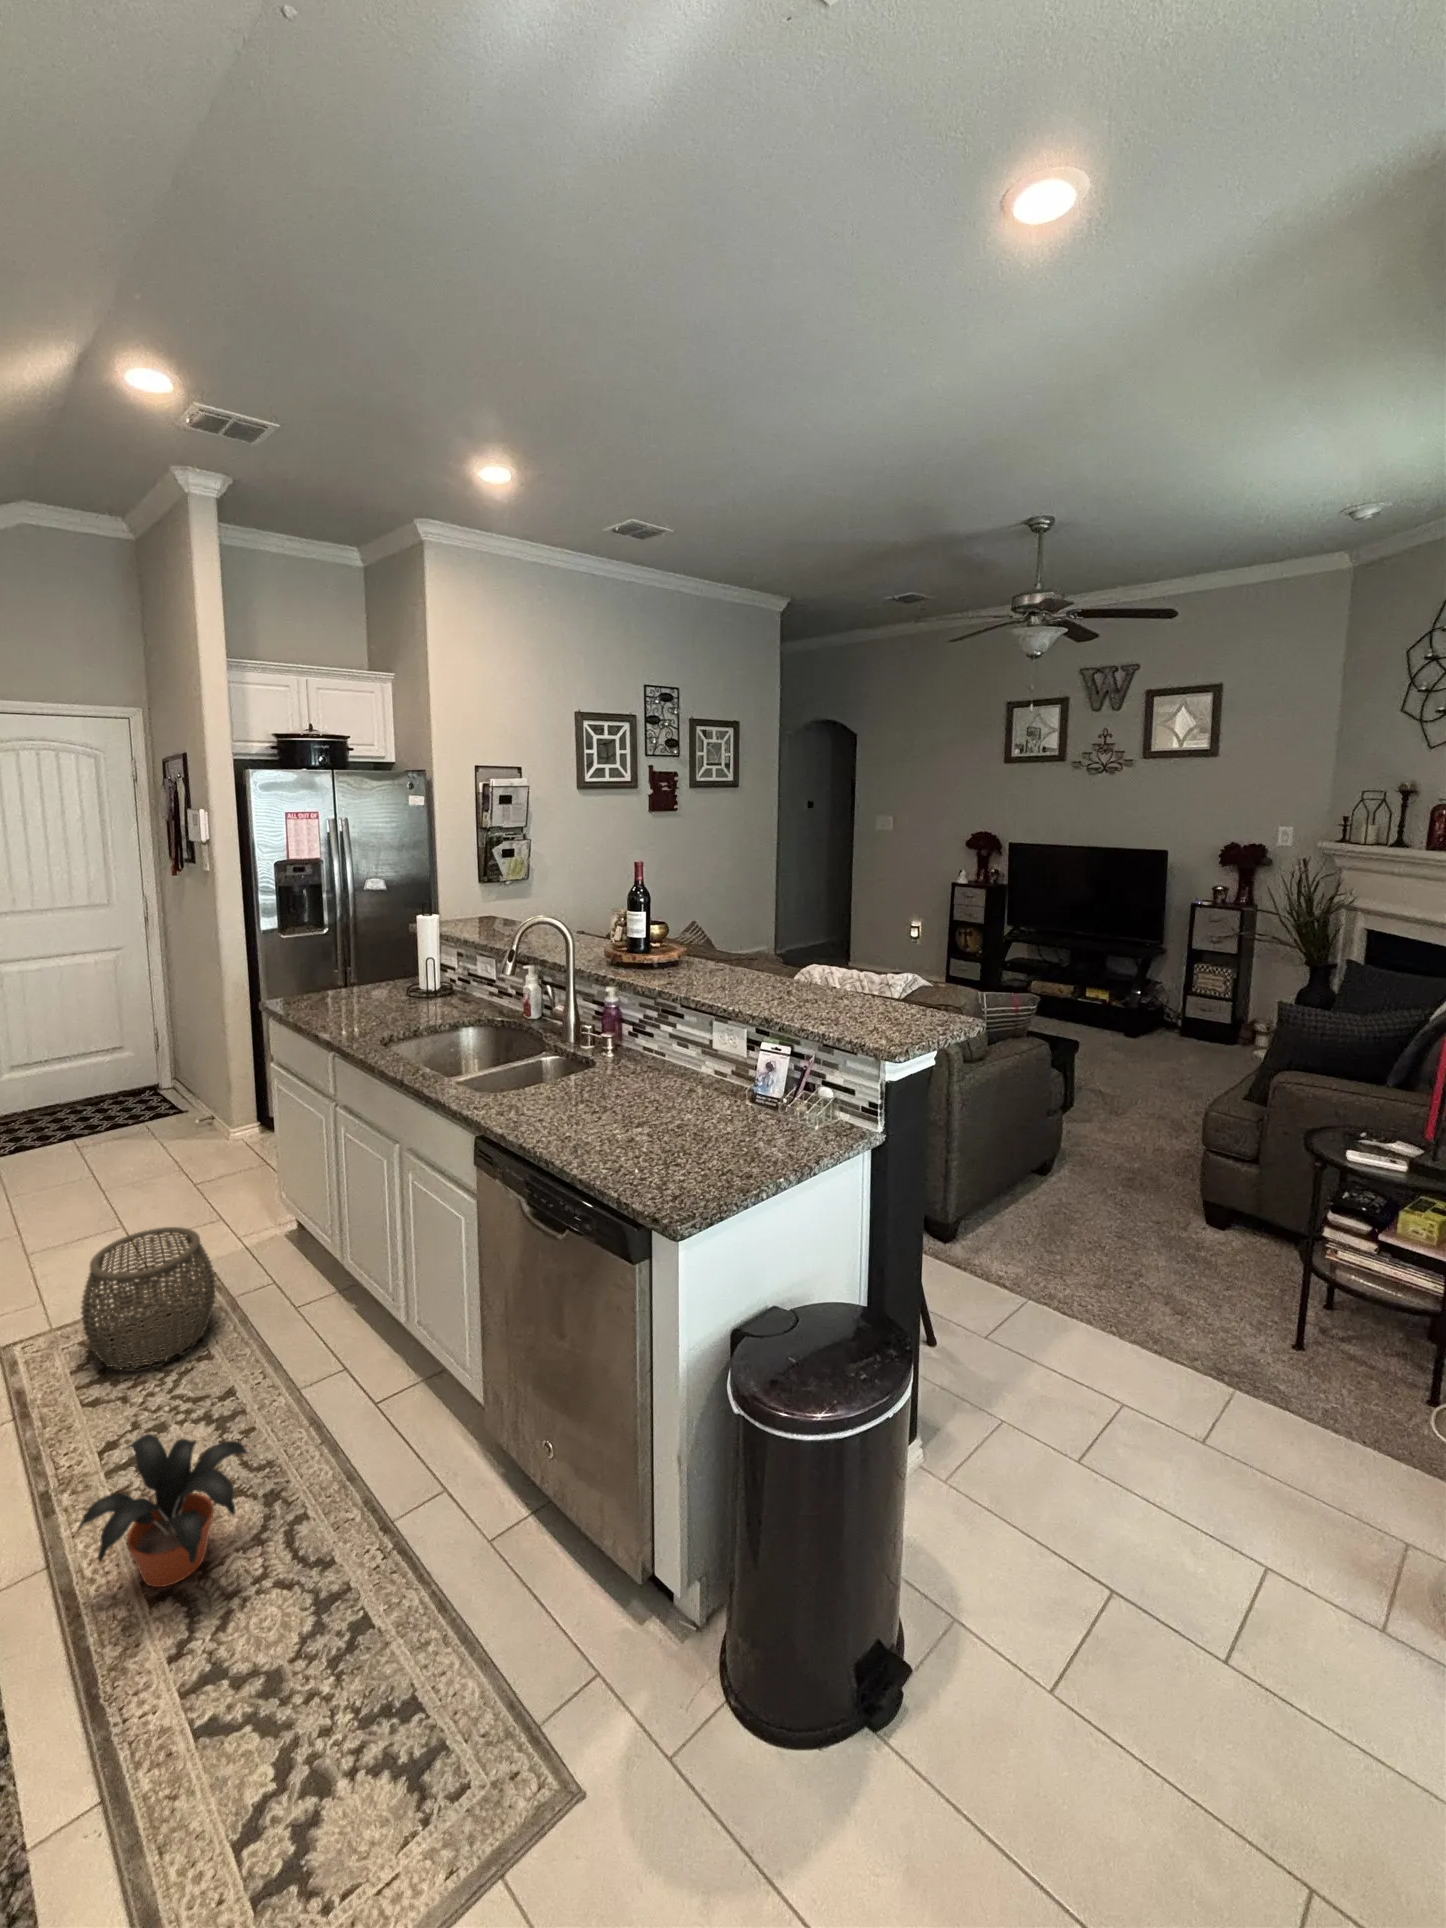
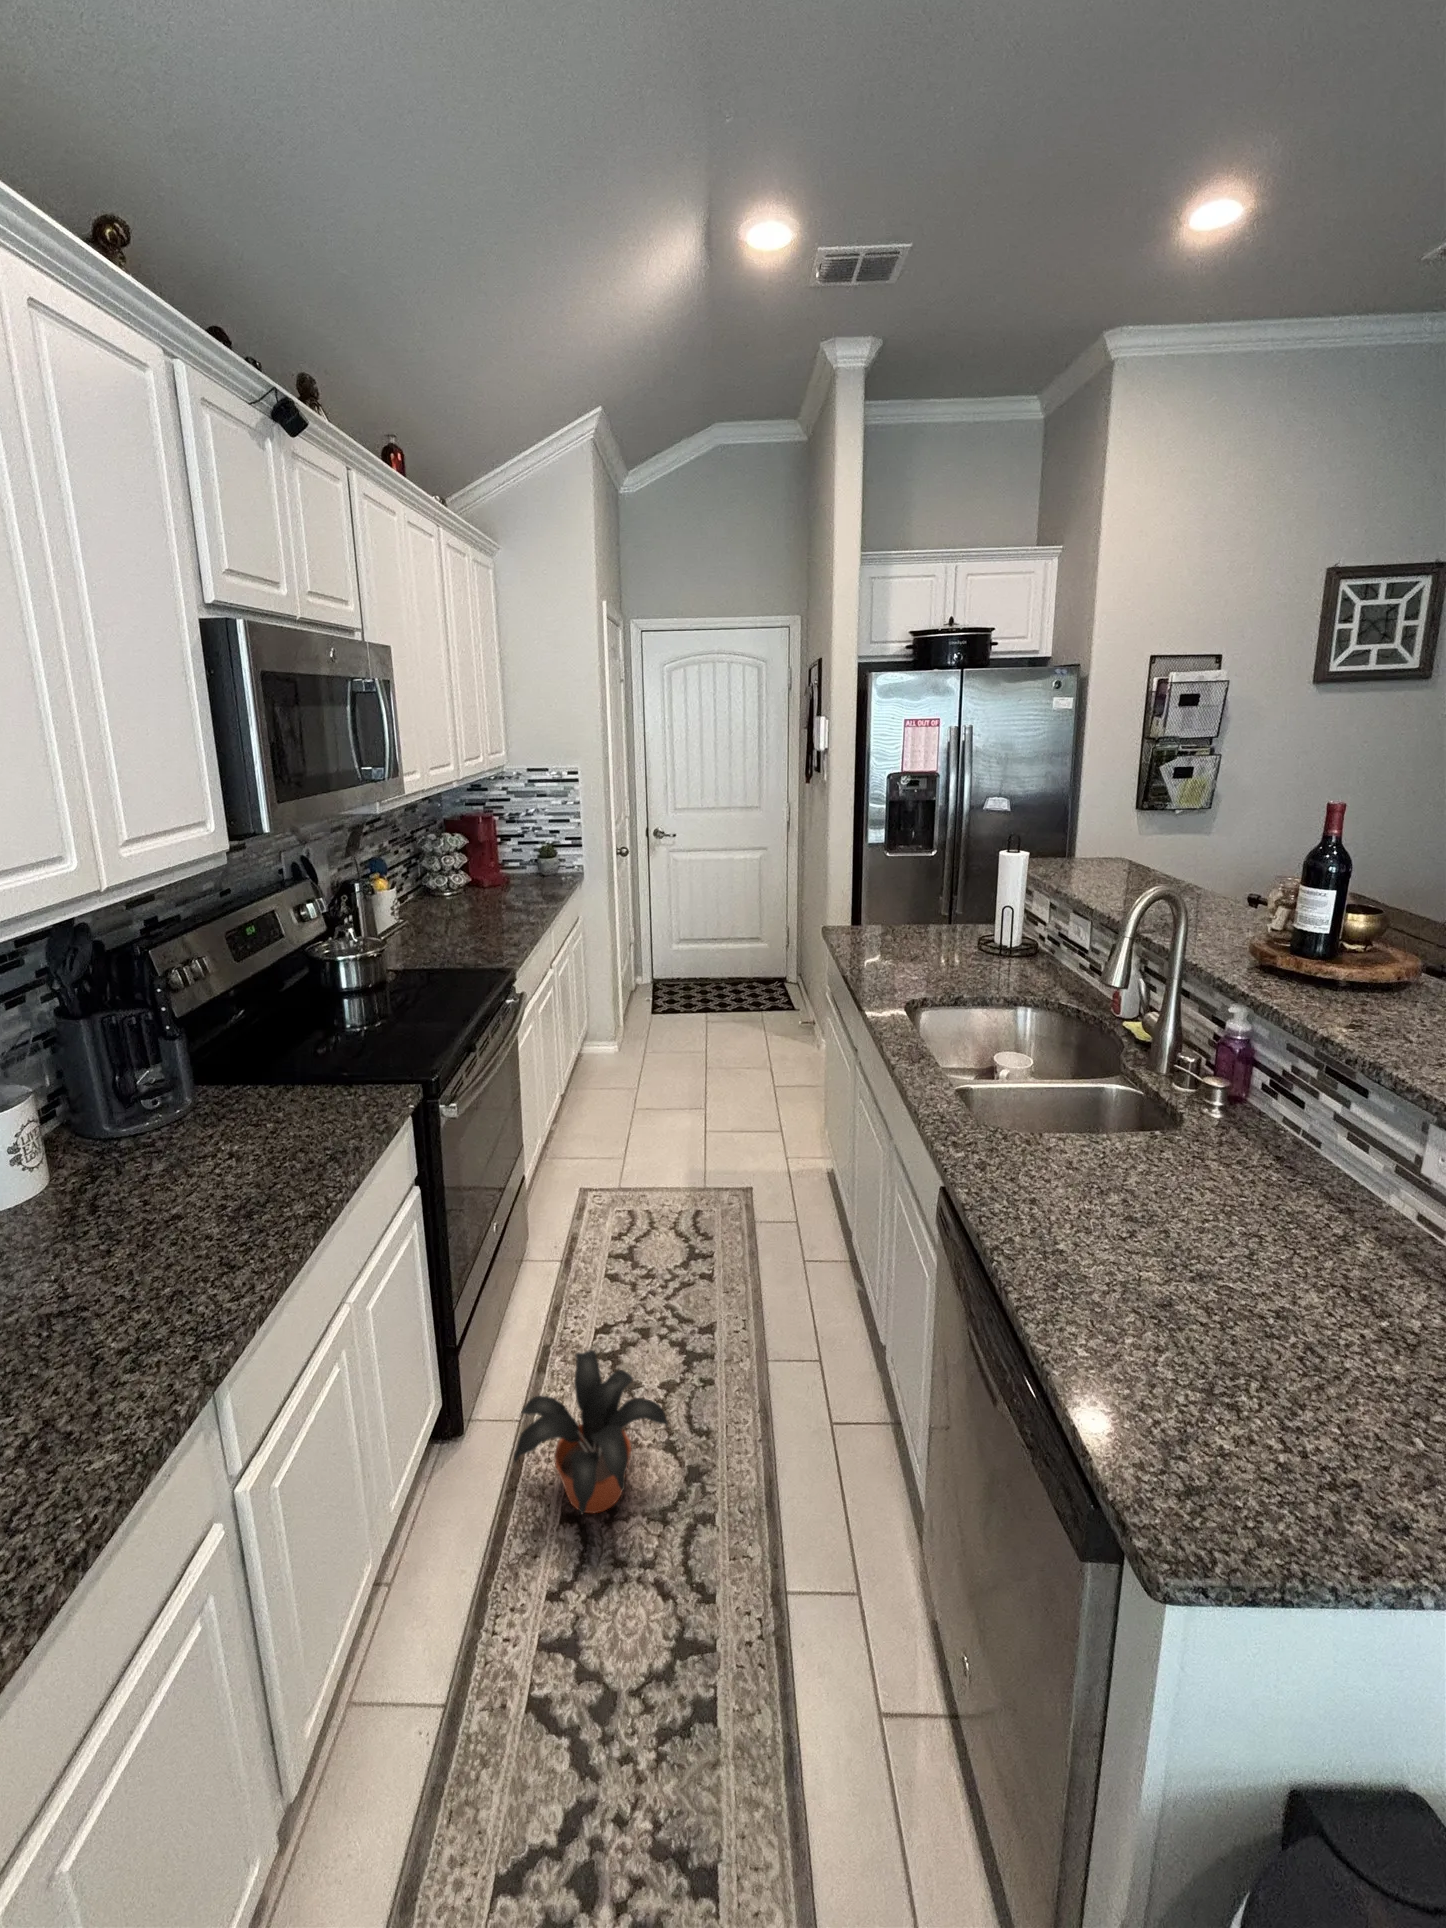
woven basket: present [81,1227,216,1369] -> none [622,1131,735,1264]

